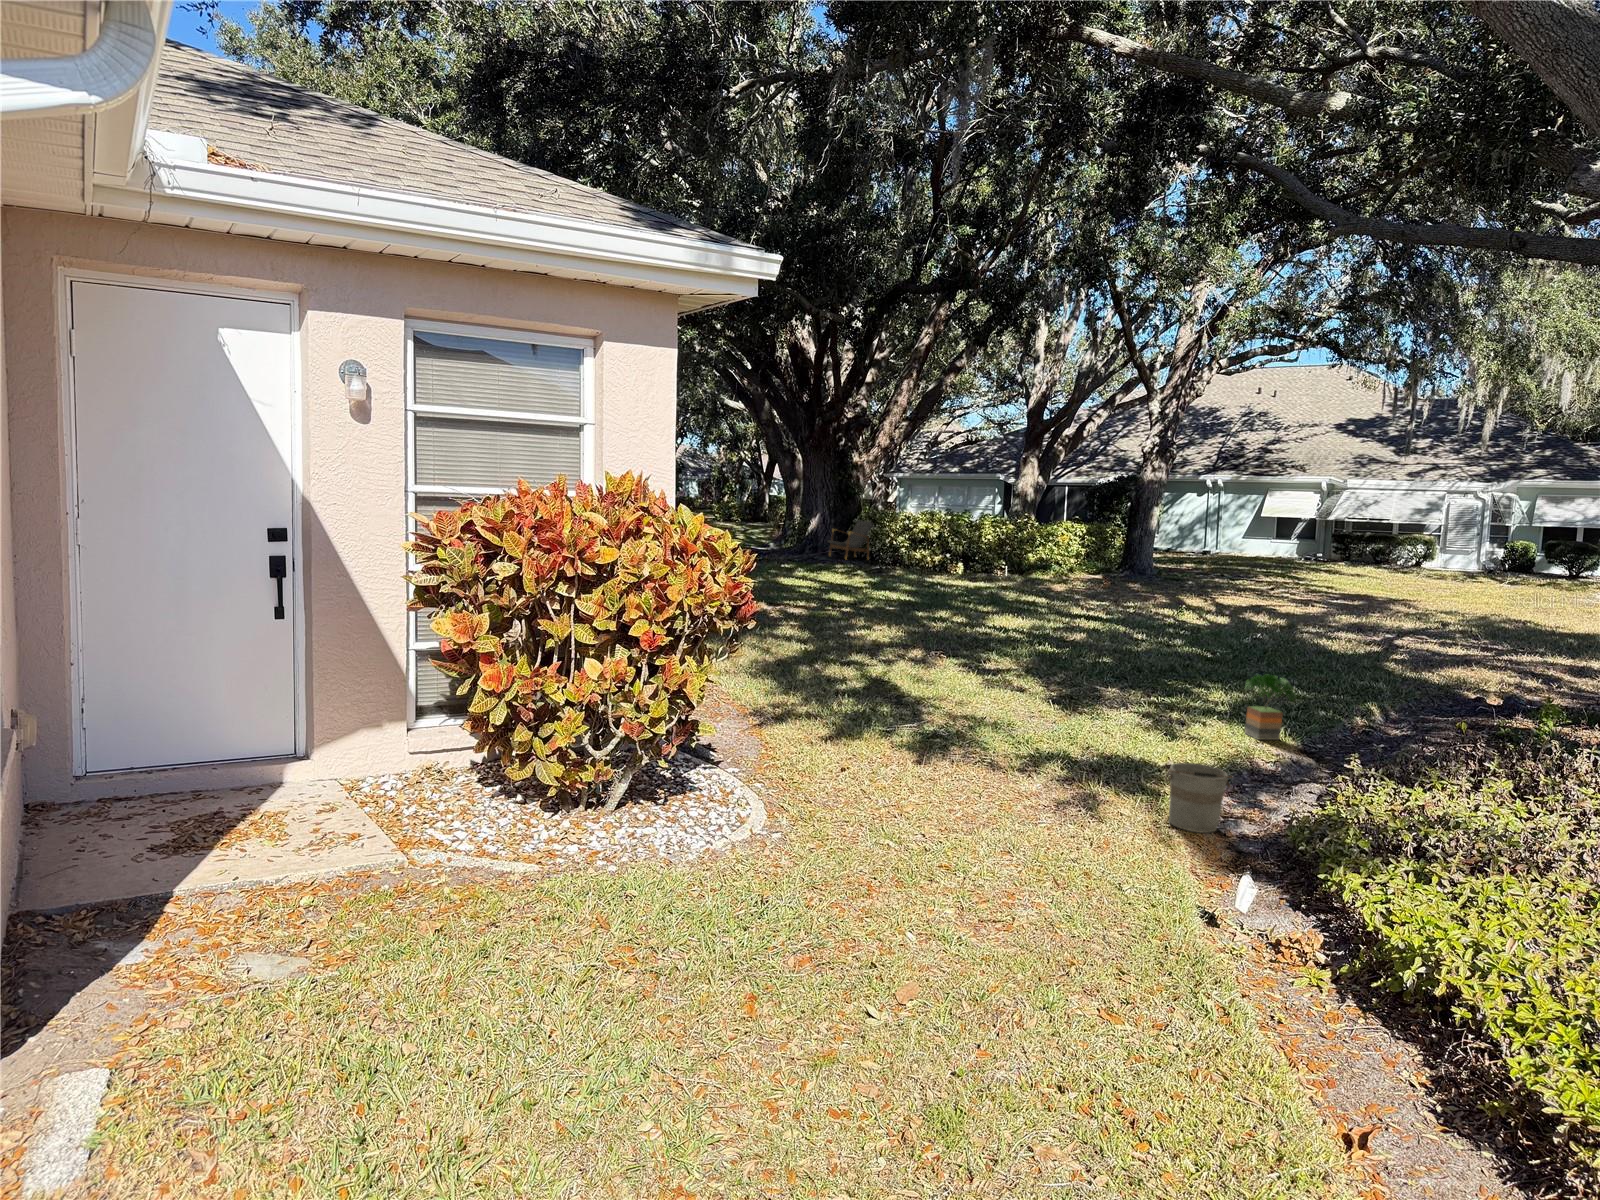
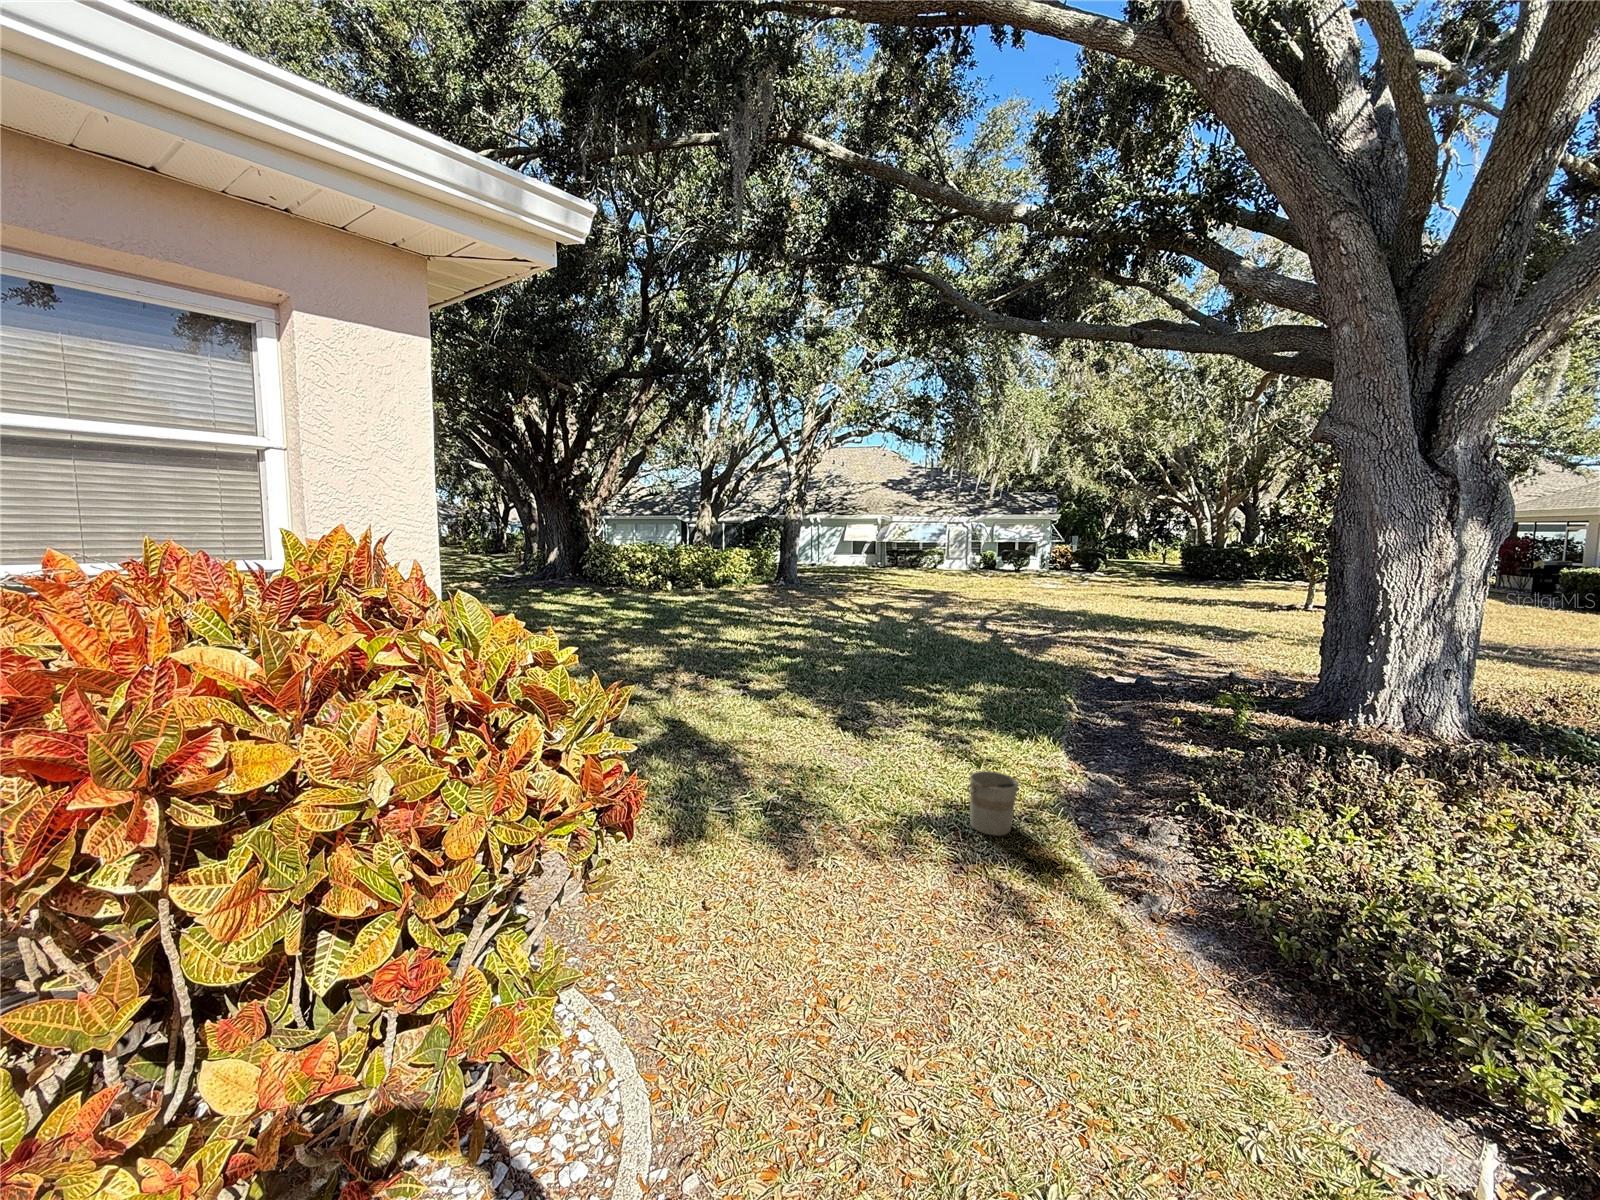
lounge chair: present [828,520,873,559] -> none [564,554,600,585]
potted tree: present [1245,675,1296,740] -> none [946,668,986,719]

